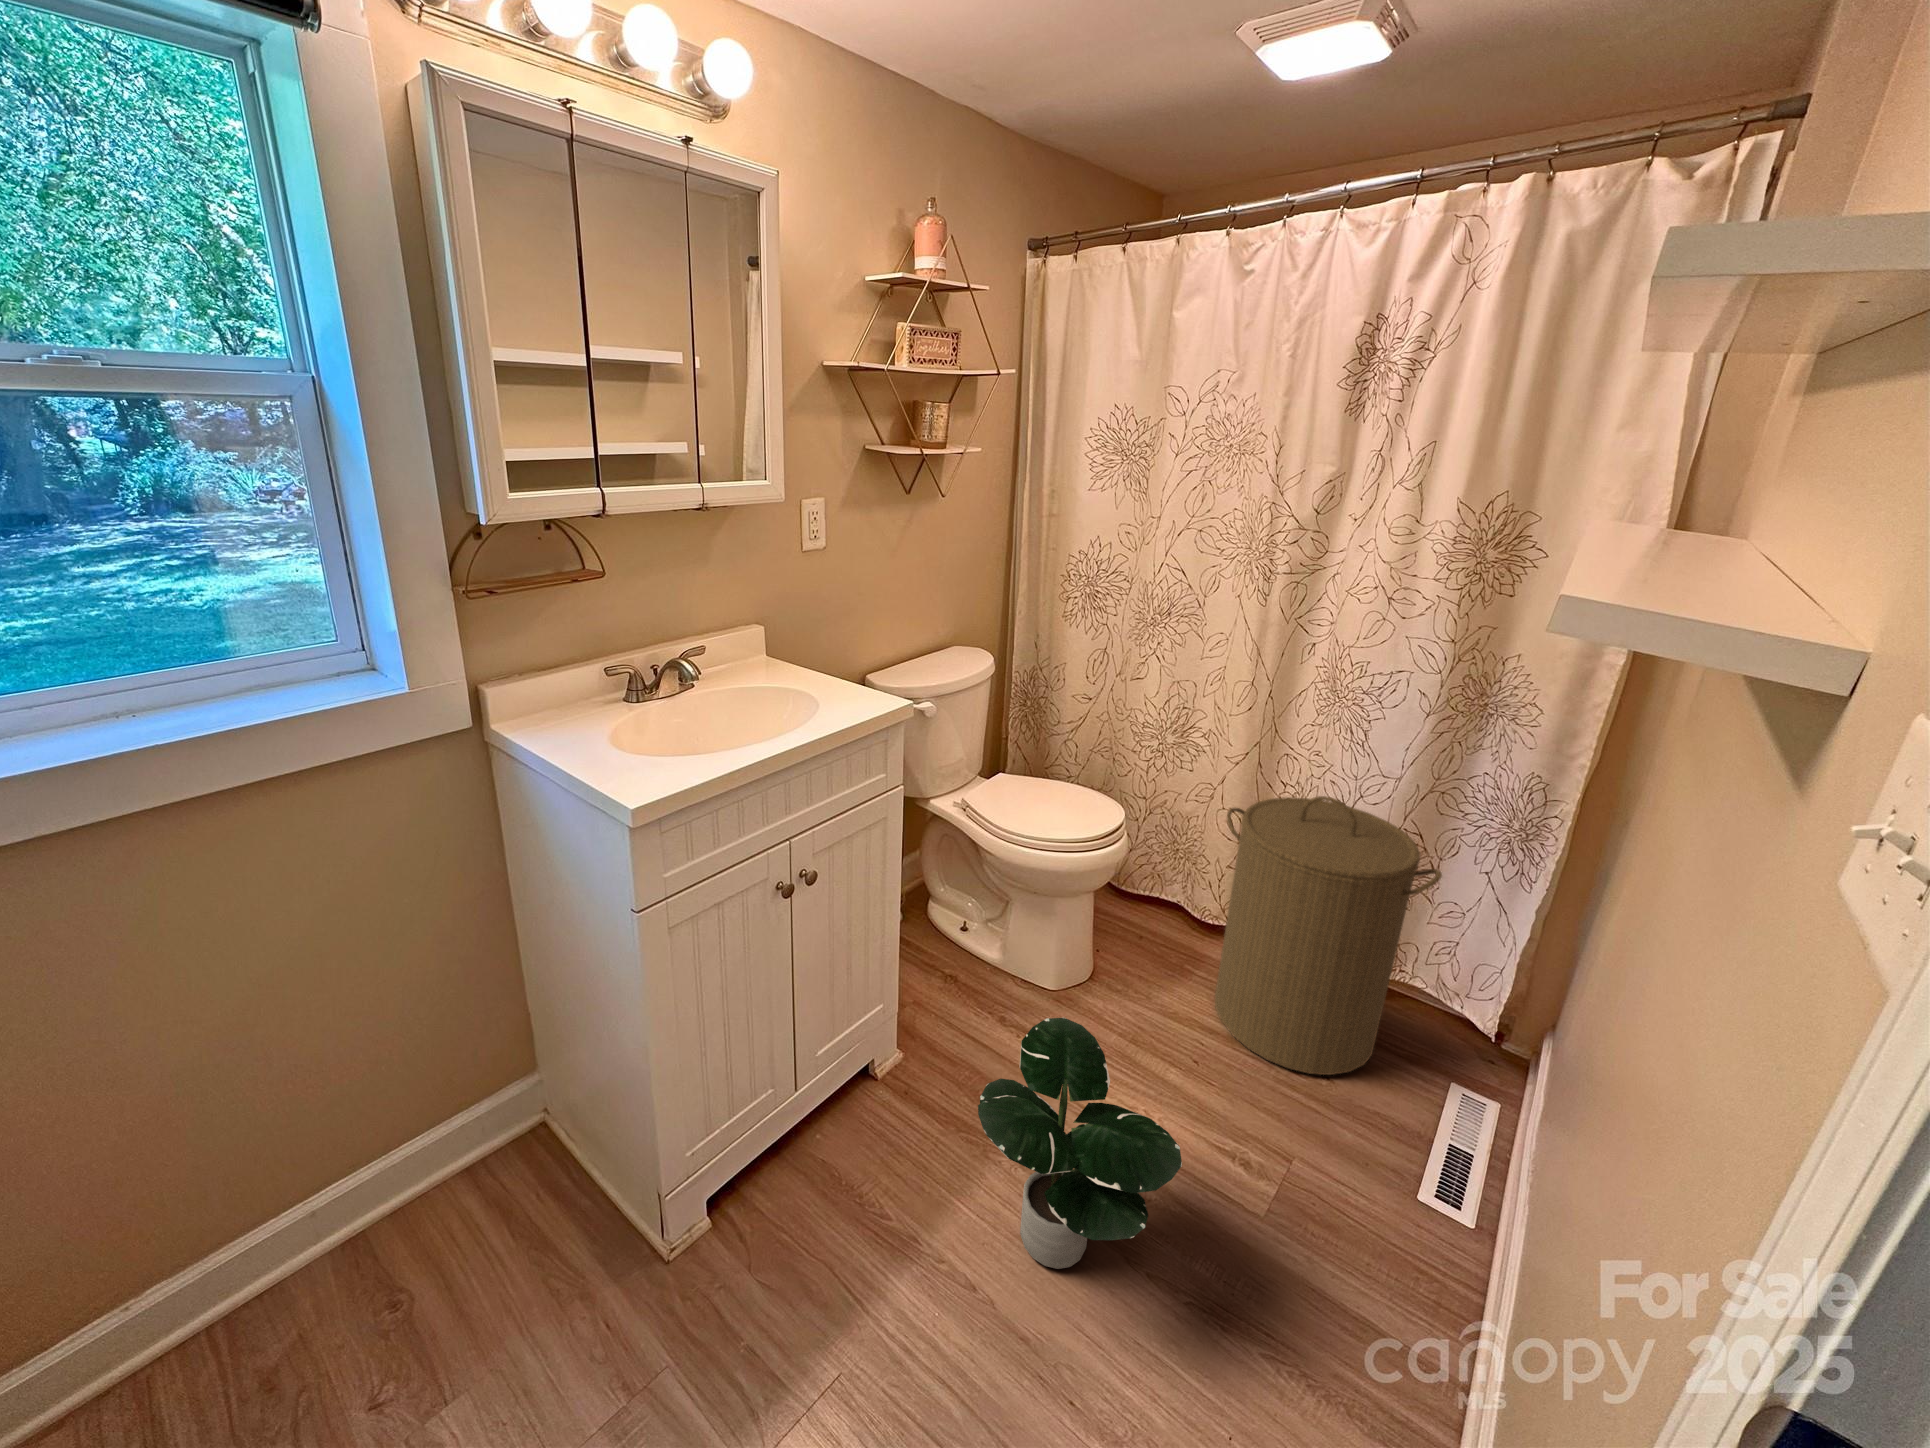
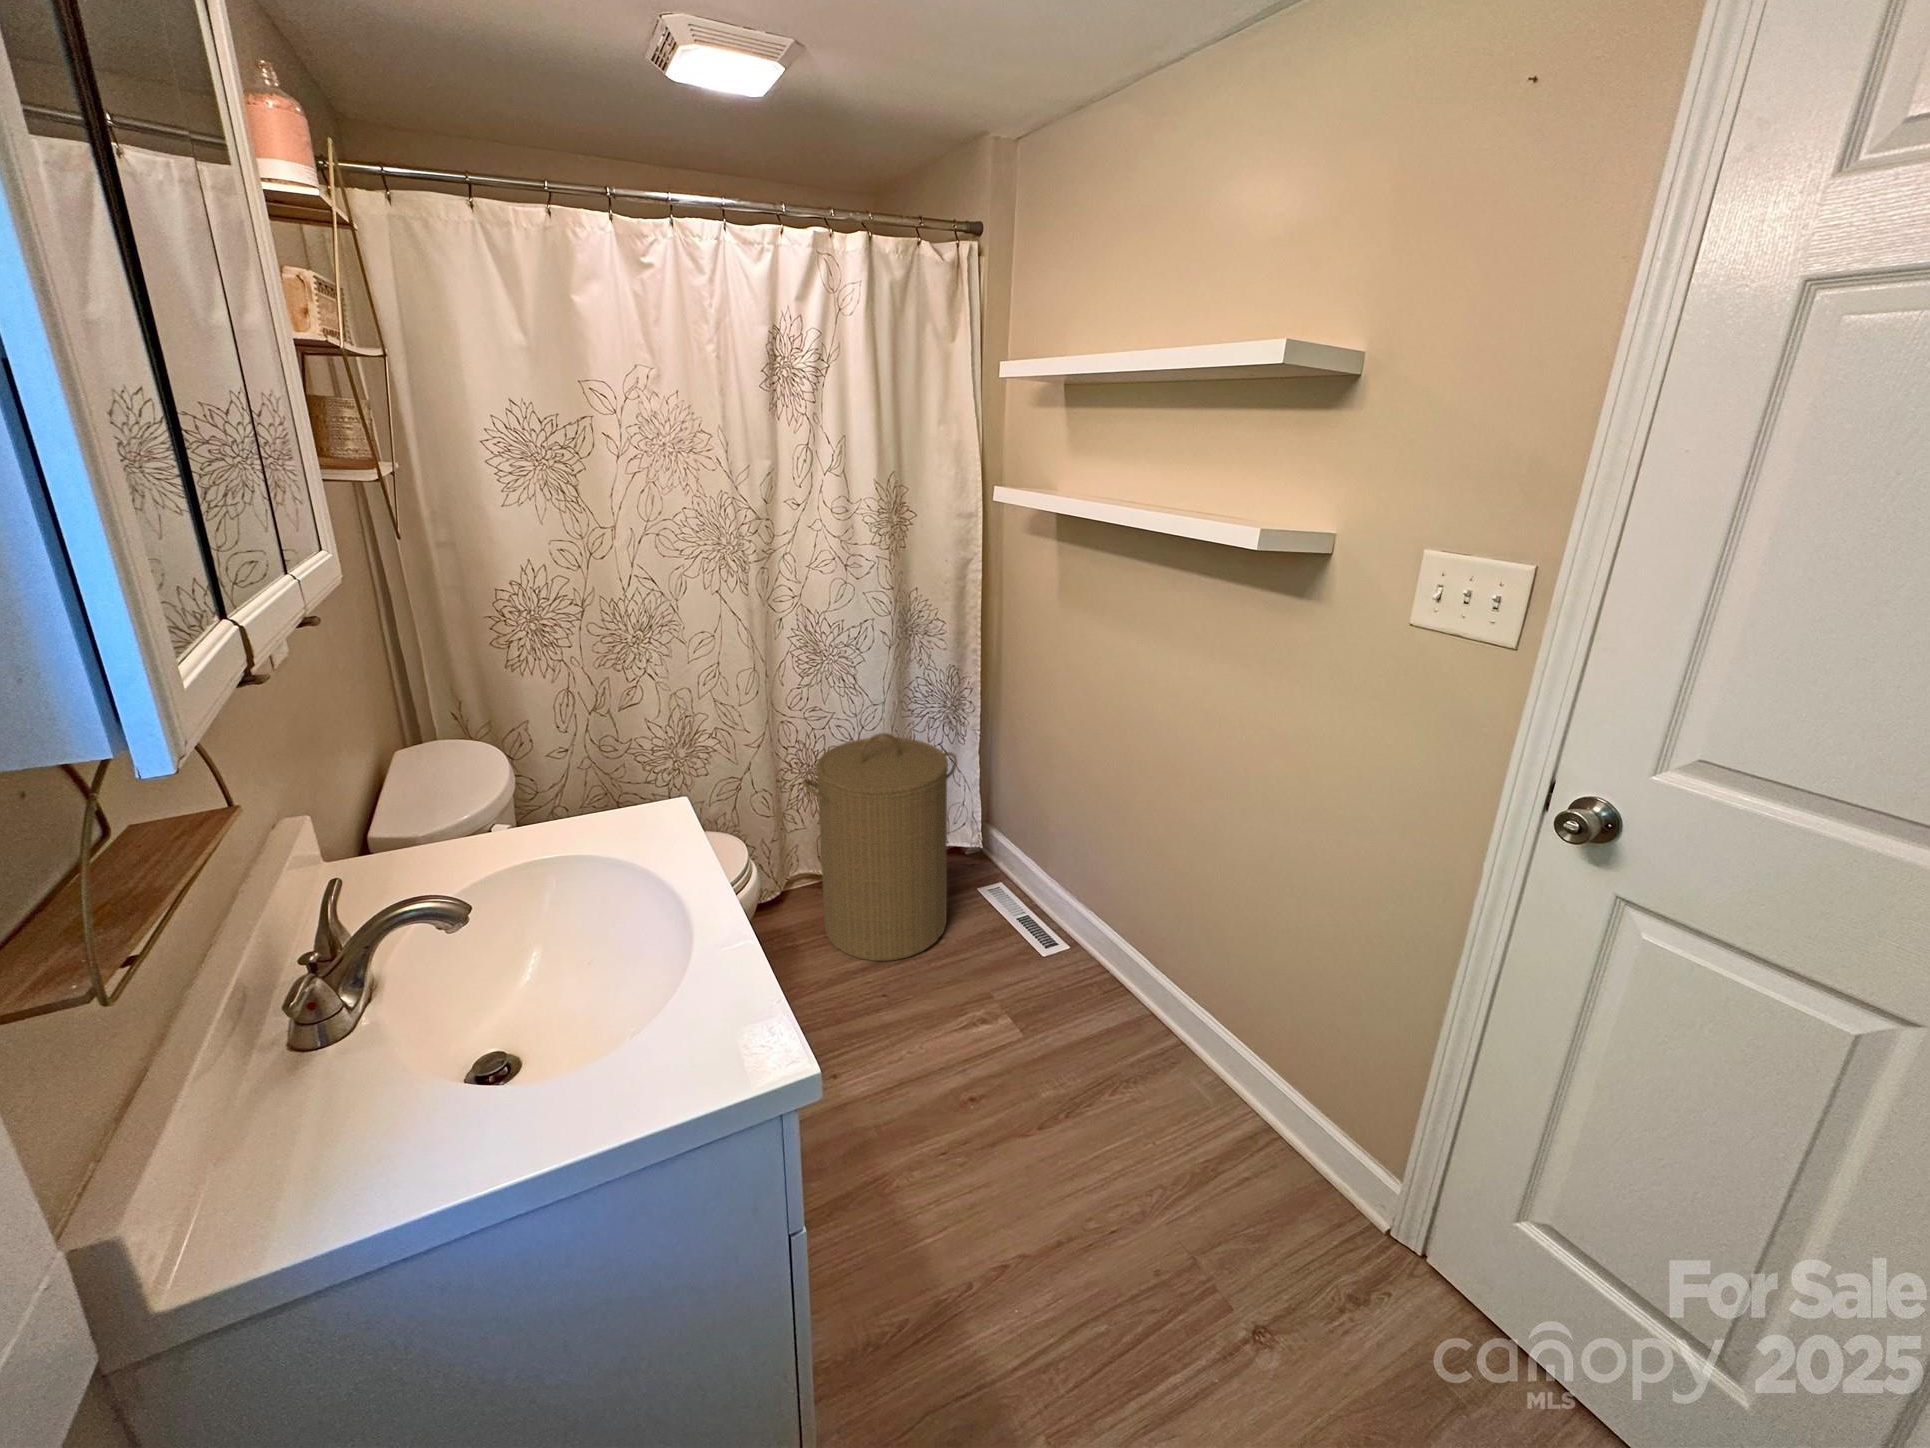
potted plant: present [978,1018,1182,1269] -> none [902,1005,1079,1210]

